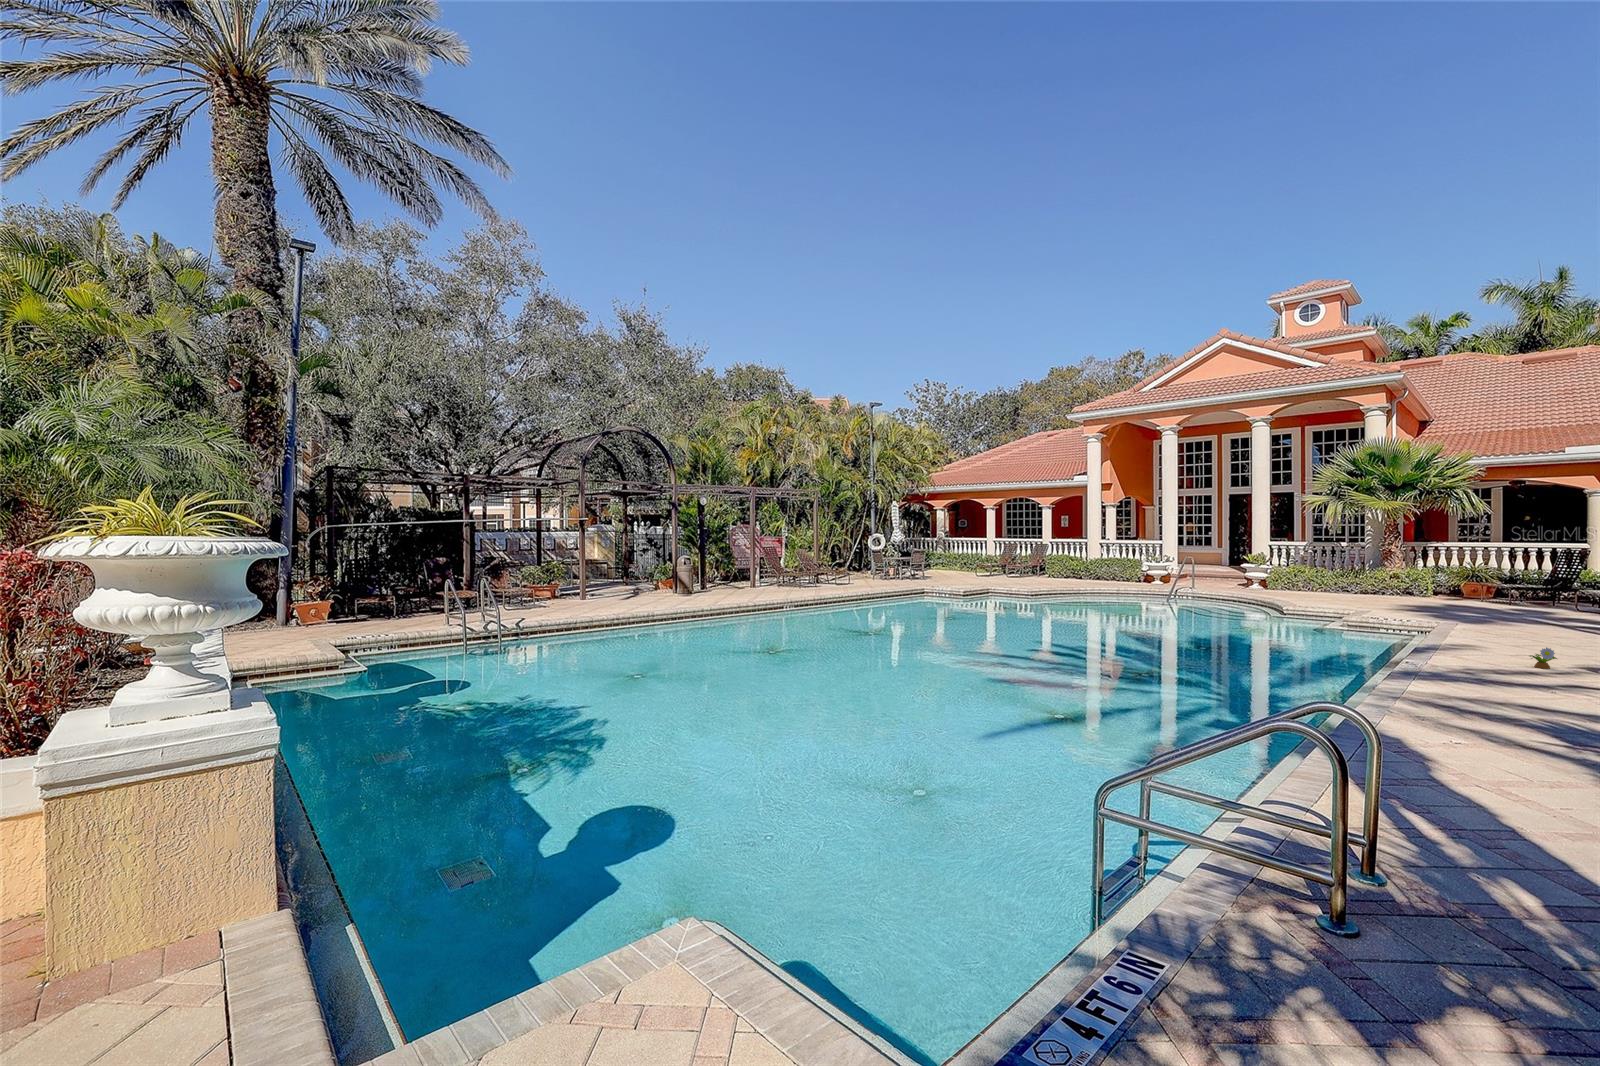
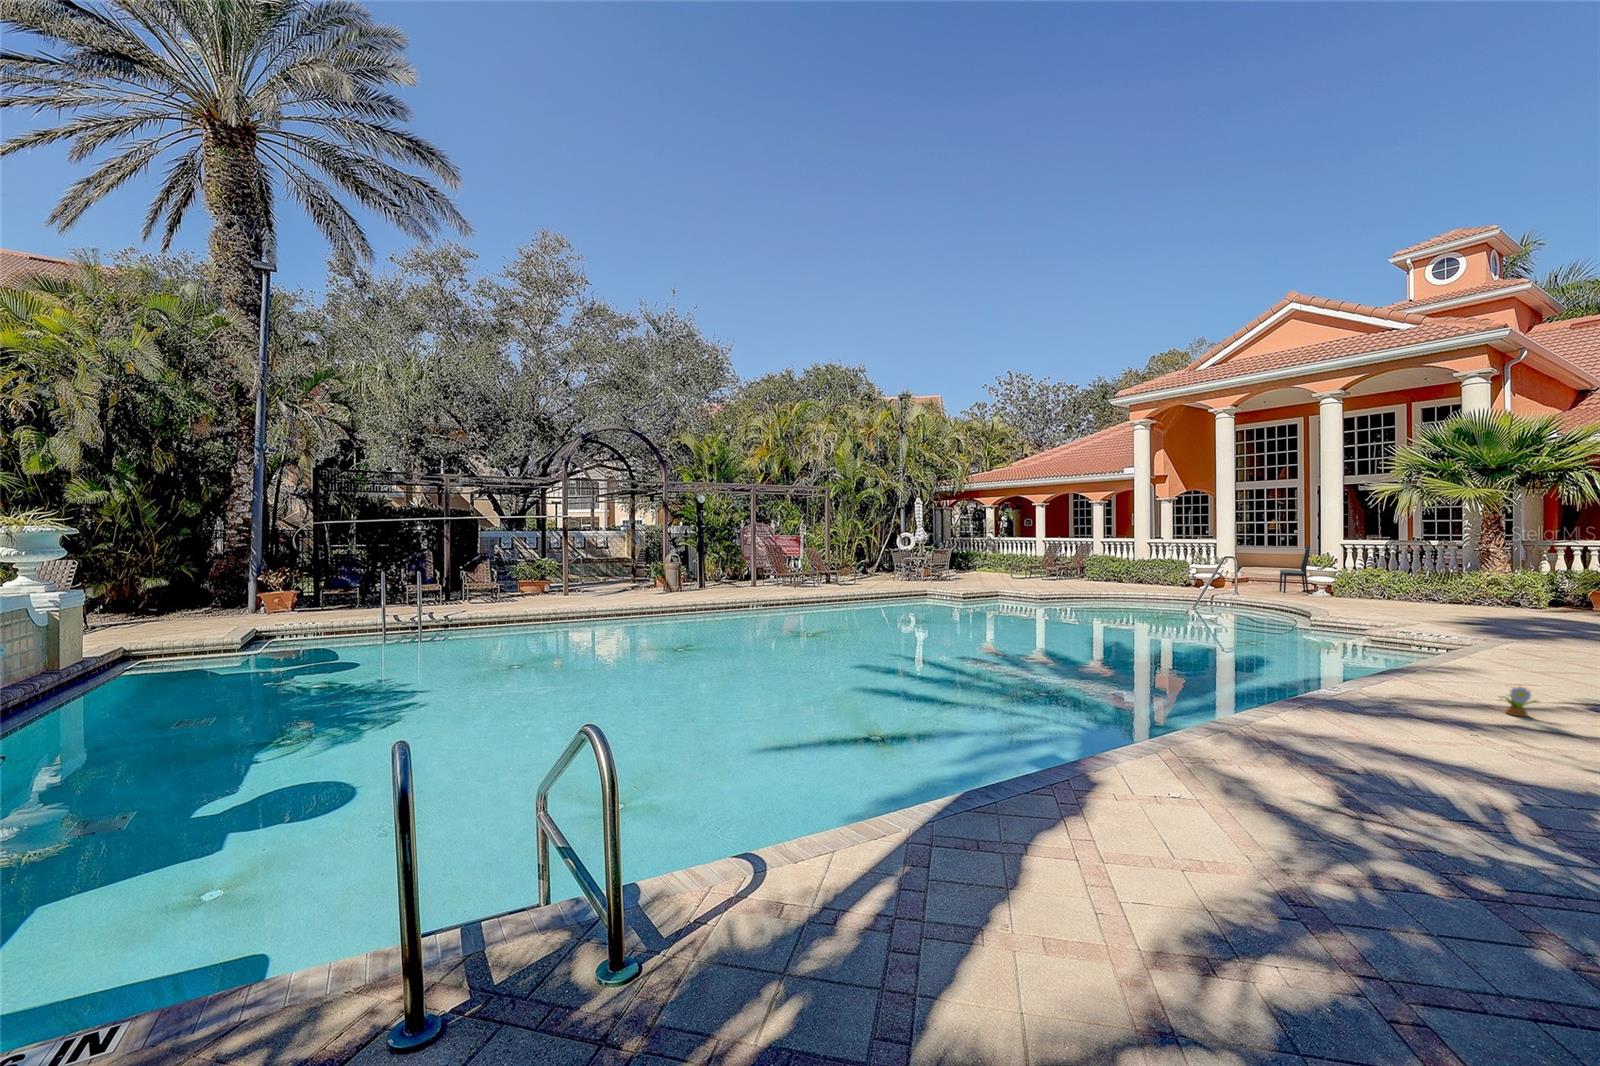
chair: none [1221,545,1247,586] -> present [1280,546,1310,593]

